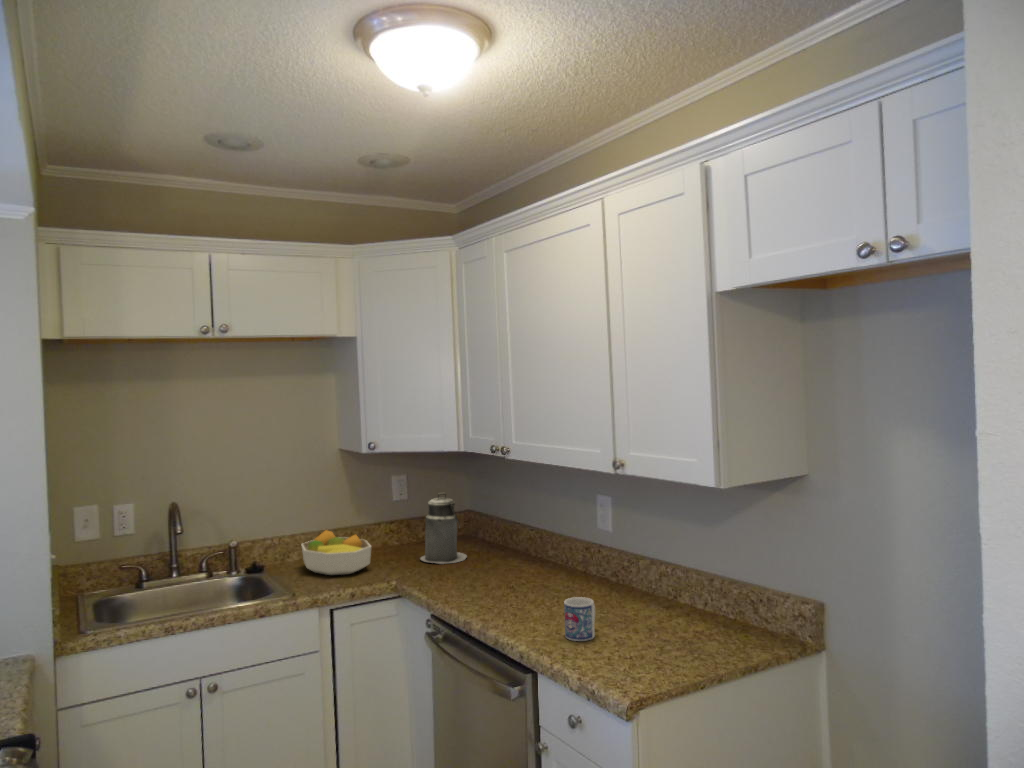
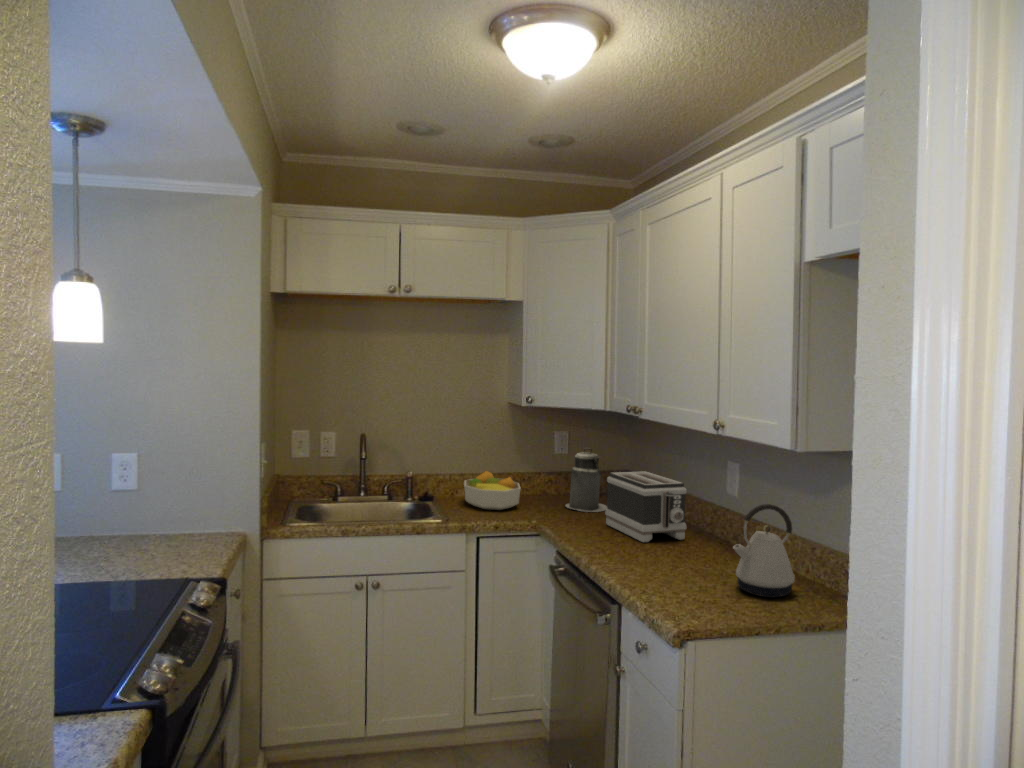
toaster: none [473,513,565,592] -> present [605,471,687,542]
kettle: none [639,539,699,636] -> present [733,504,795,597]
mug: present [564,597,595,641] -> none [659,548,692,588]

